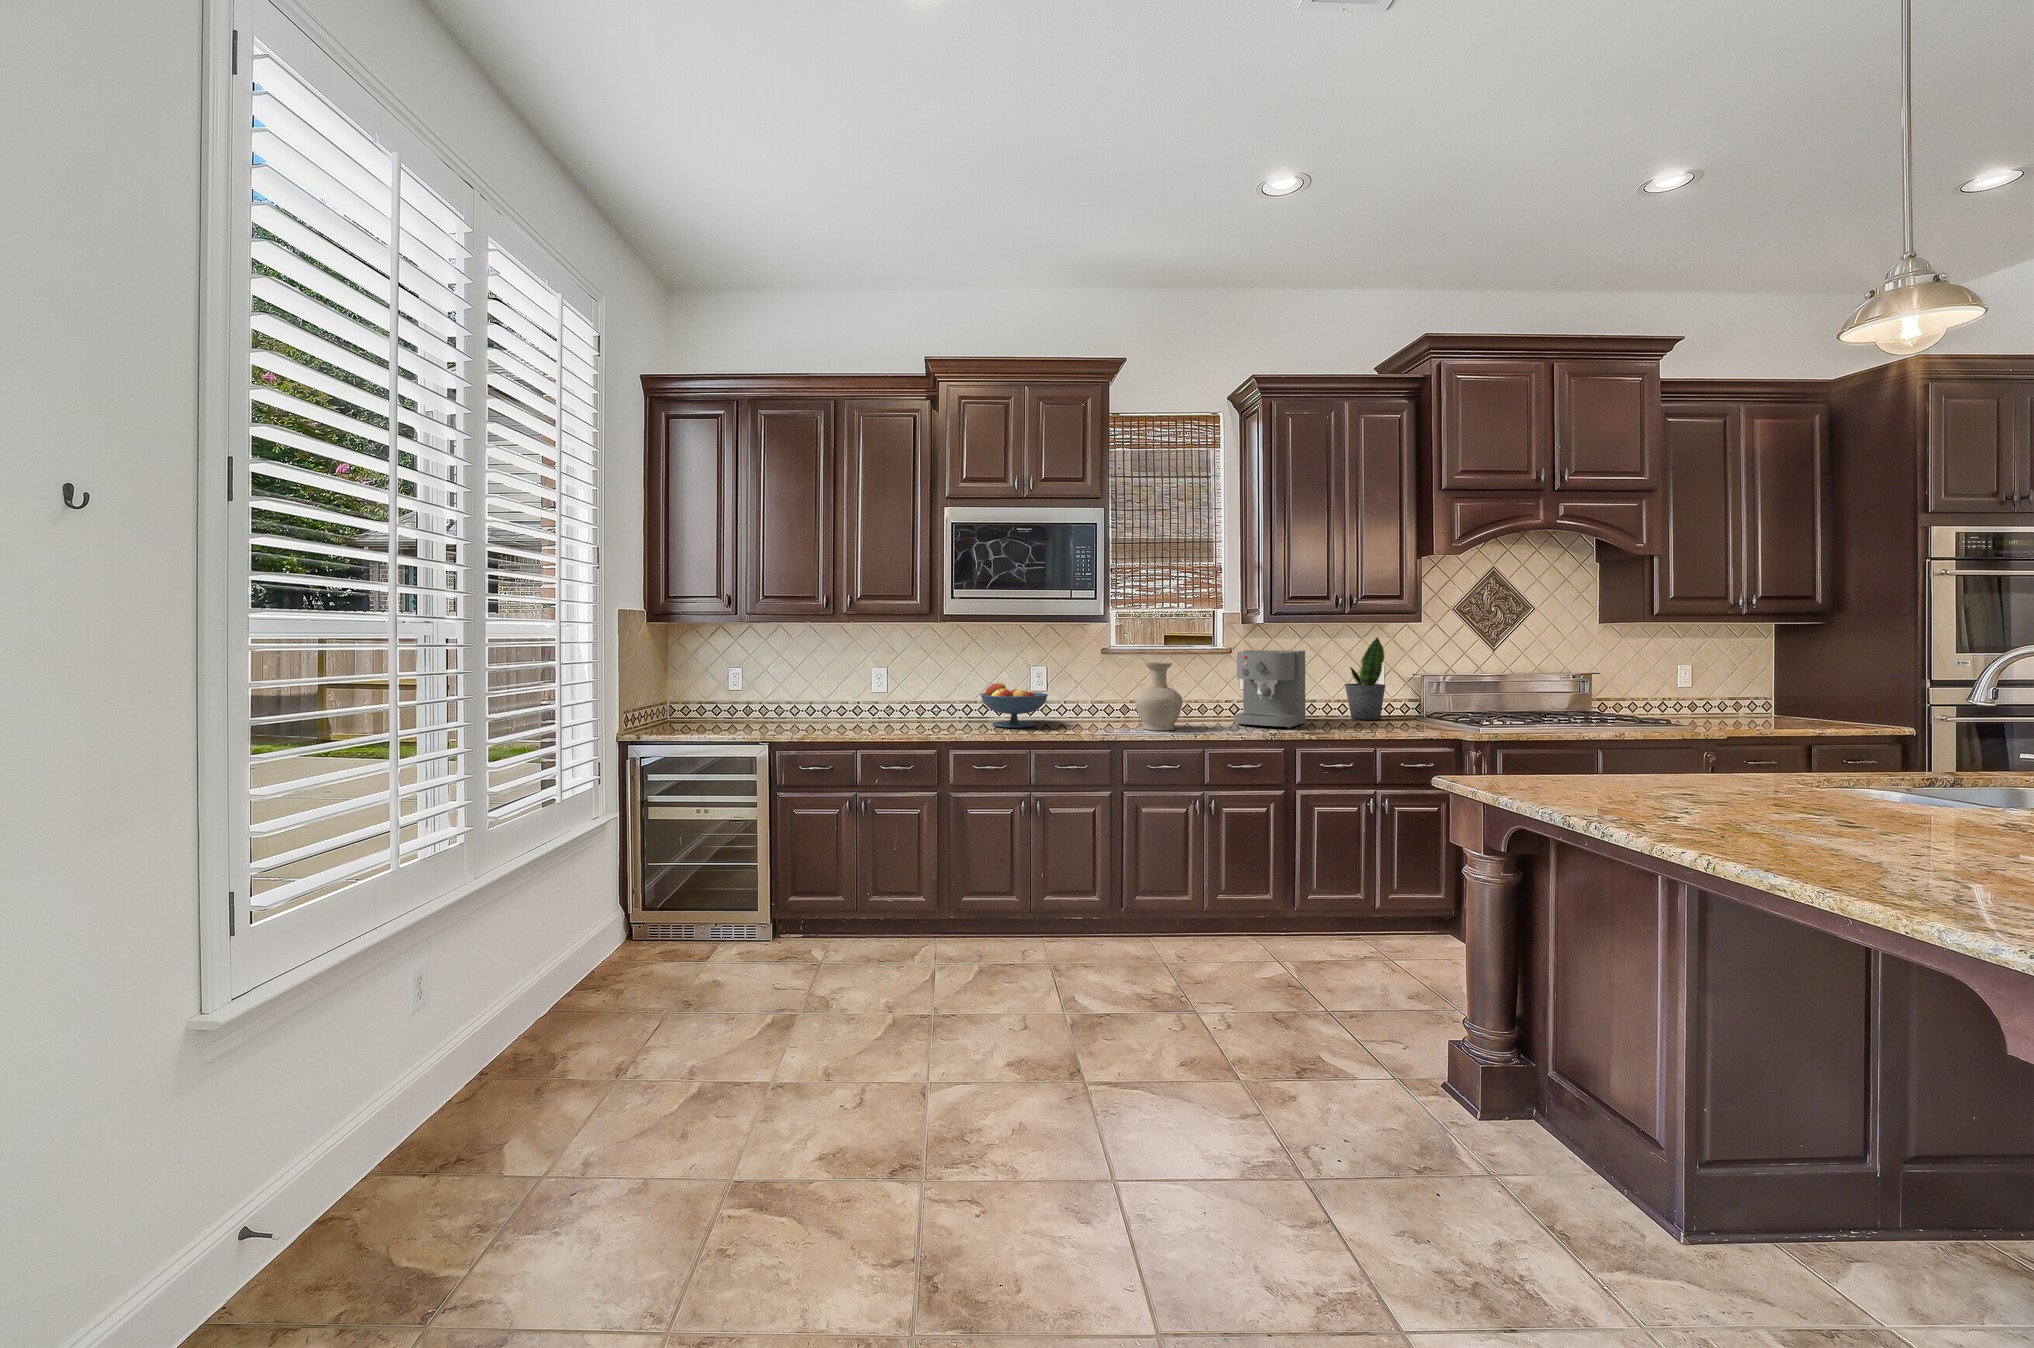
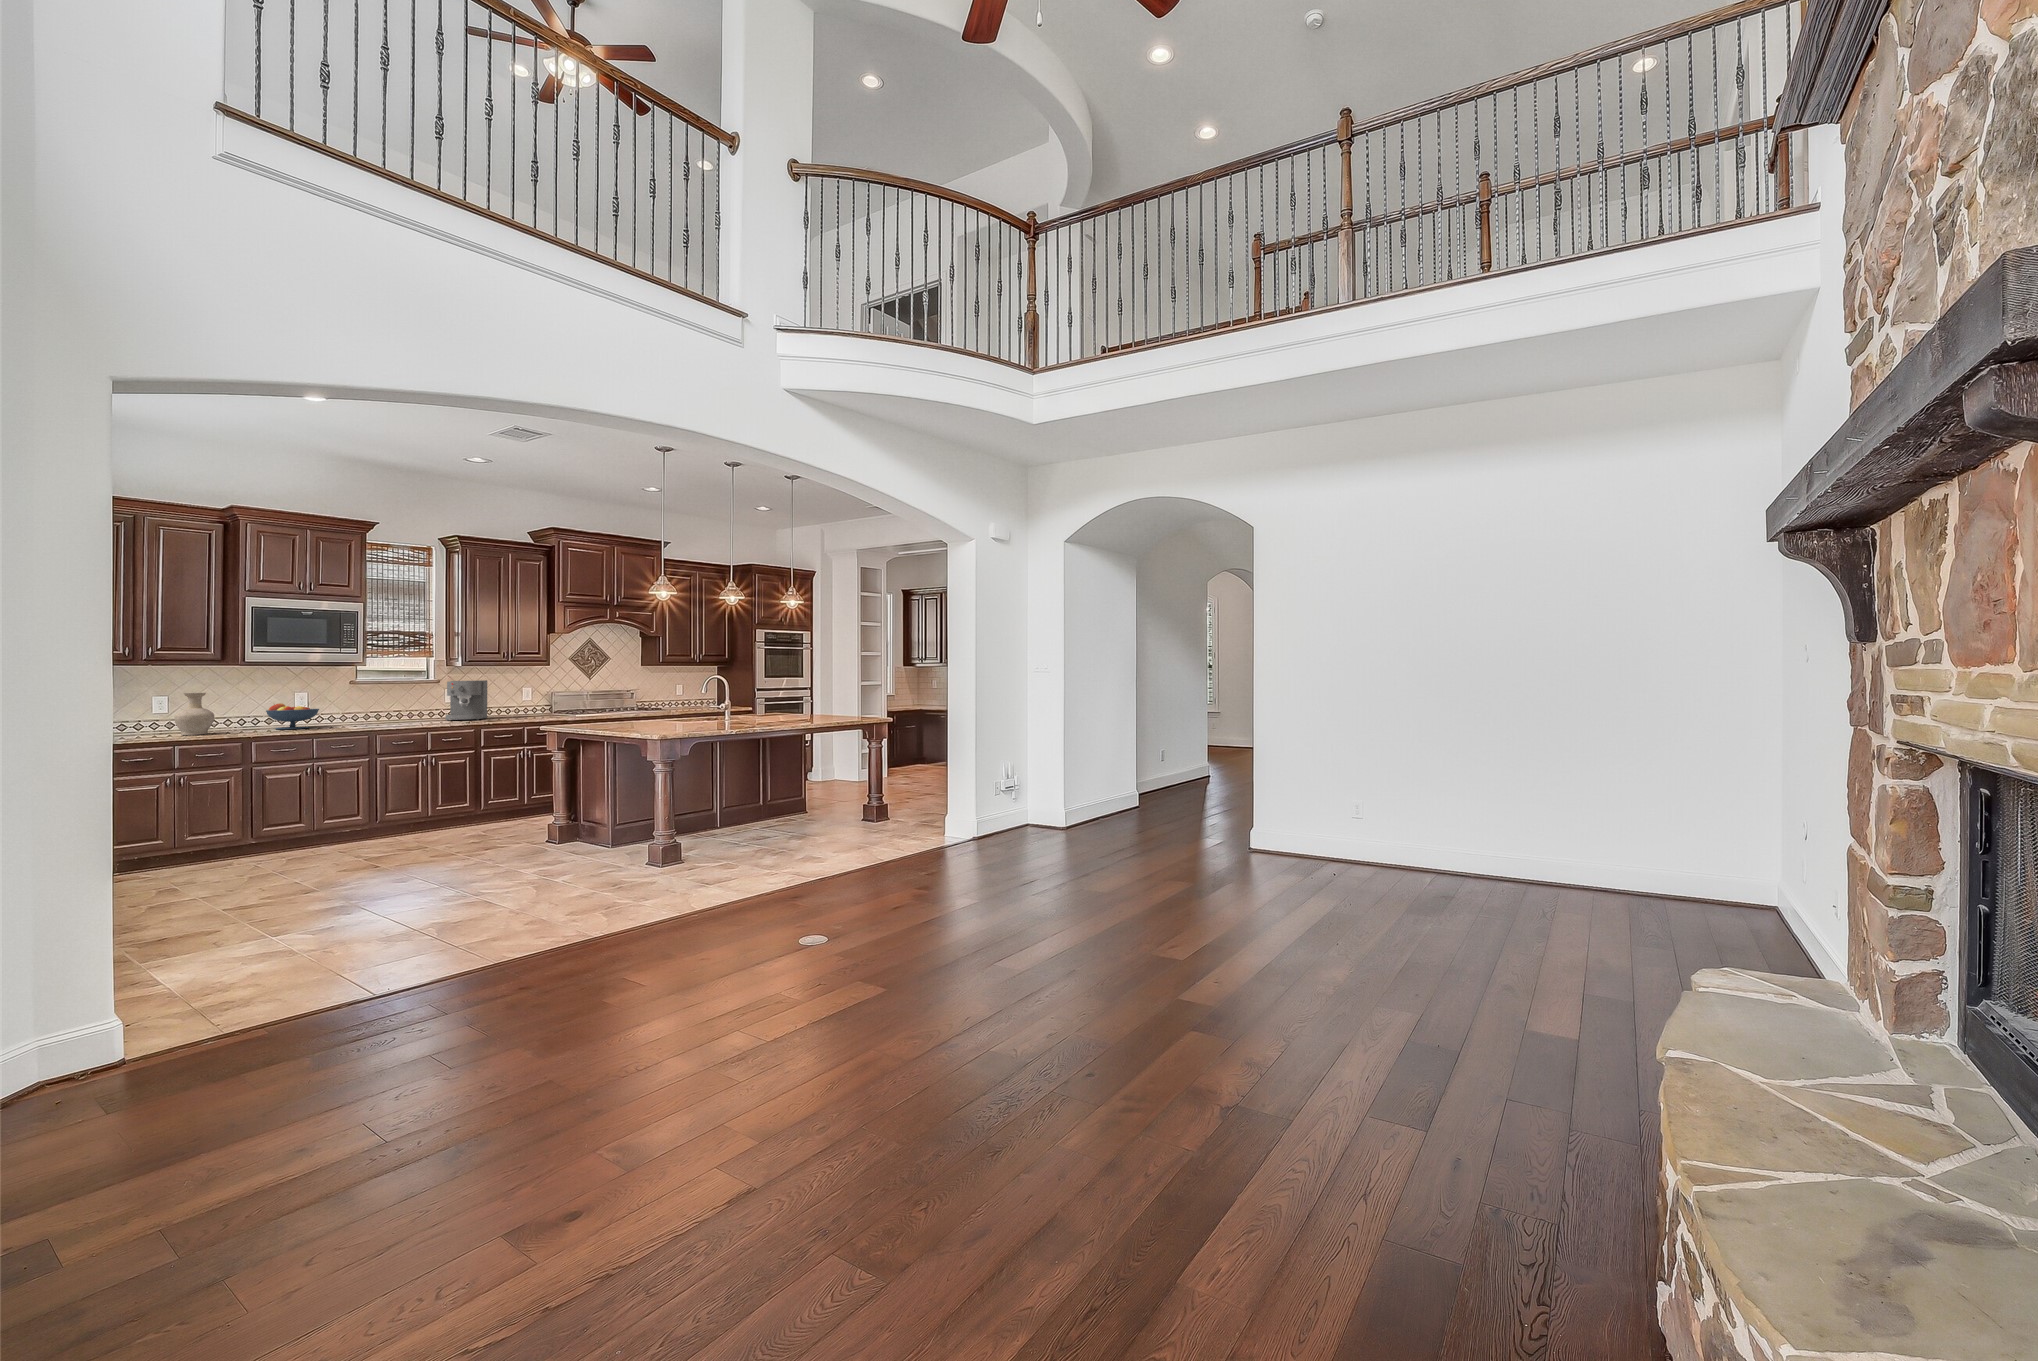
potted plant: present [1345,637,1386,720] -> none [510,673,533,716]
vase: present [1135,662,1182,730] -> present [174,693,214,735]

